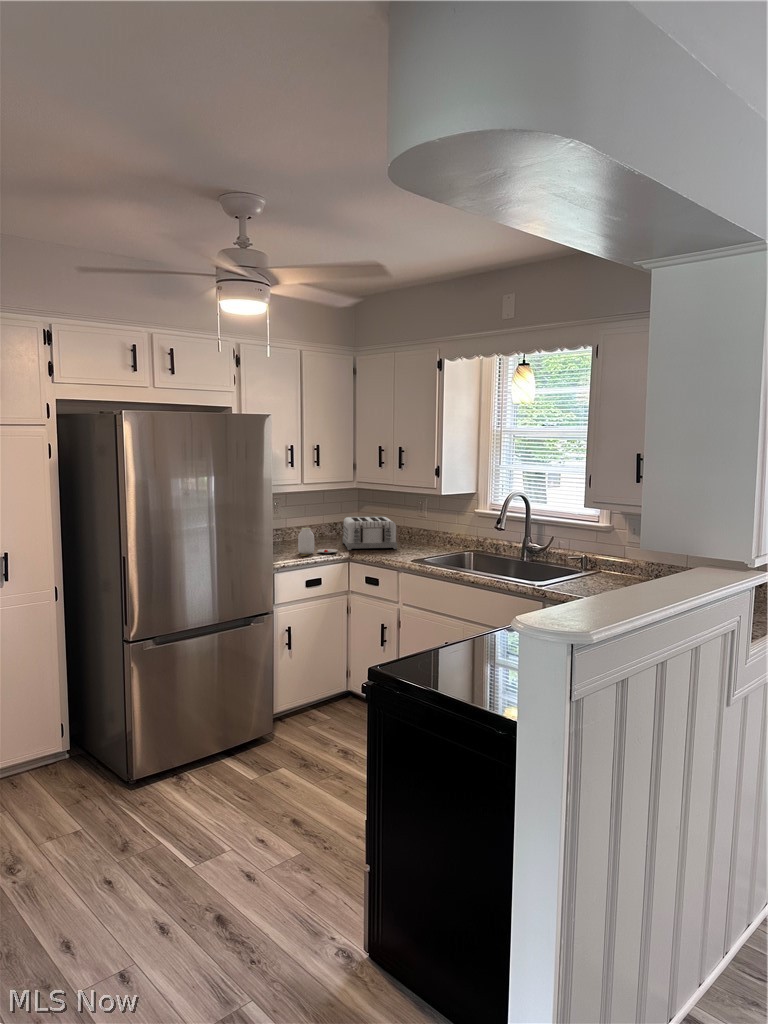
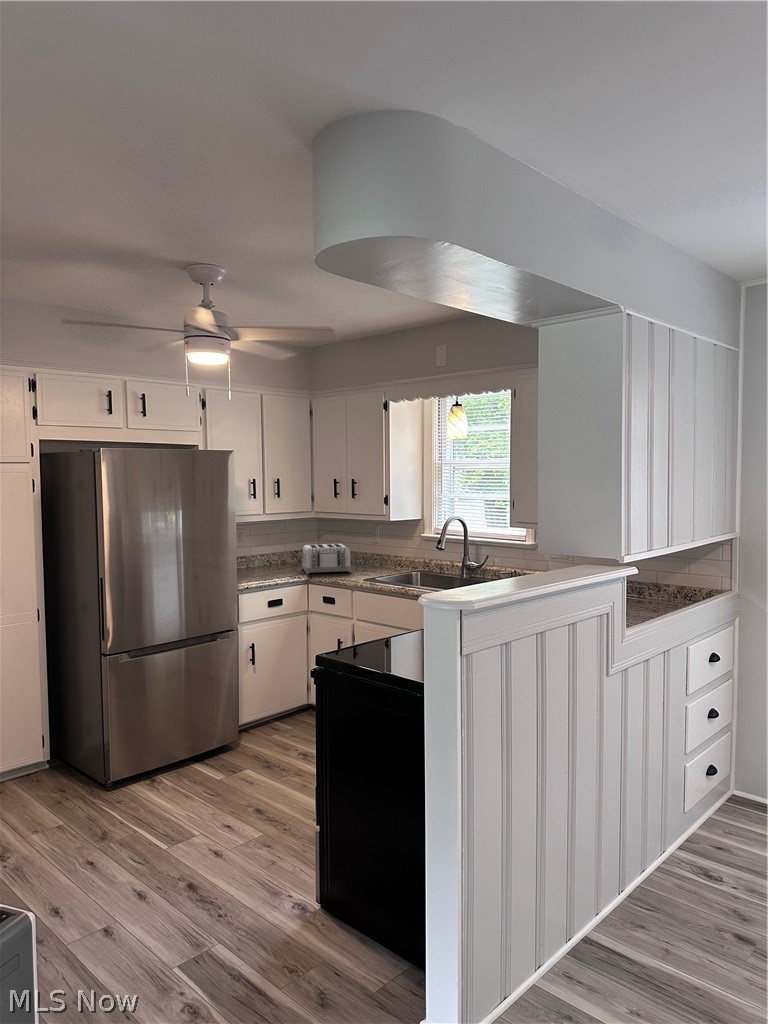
jar: present [298,528,338,556] -> none [260,554,299,580]

